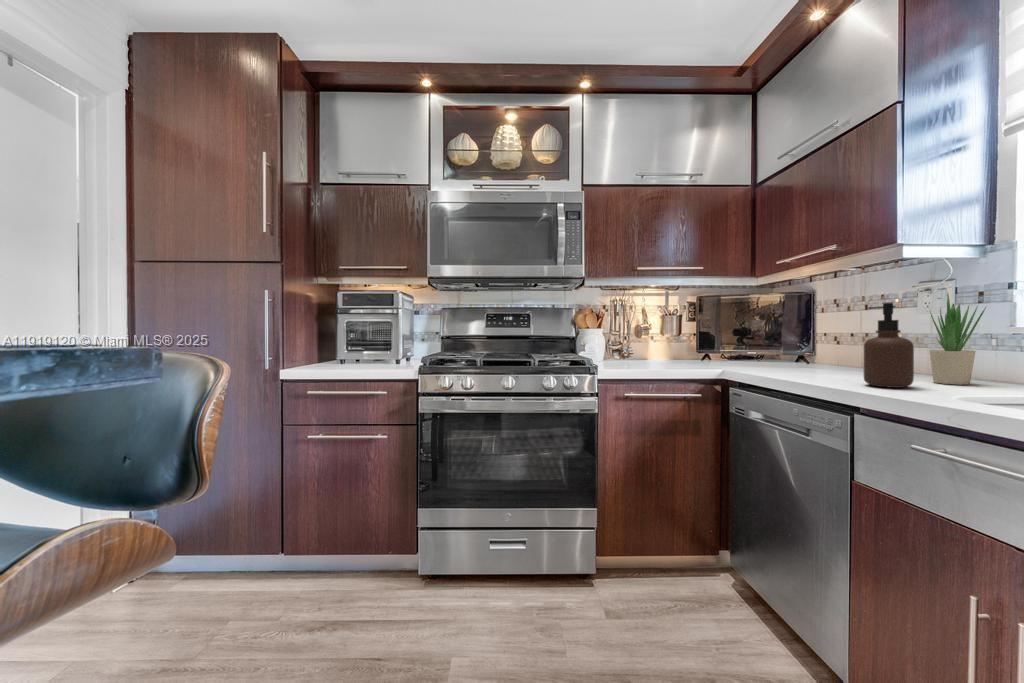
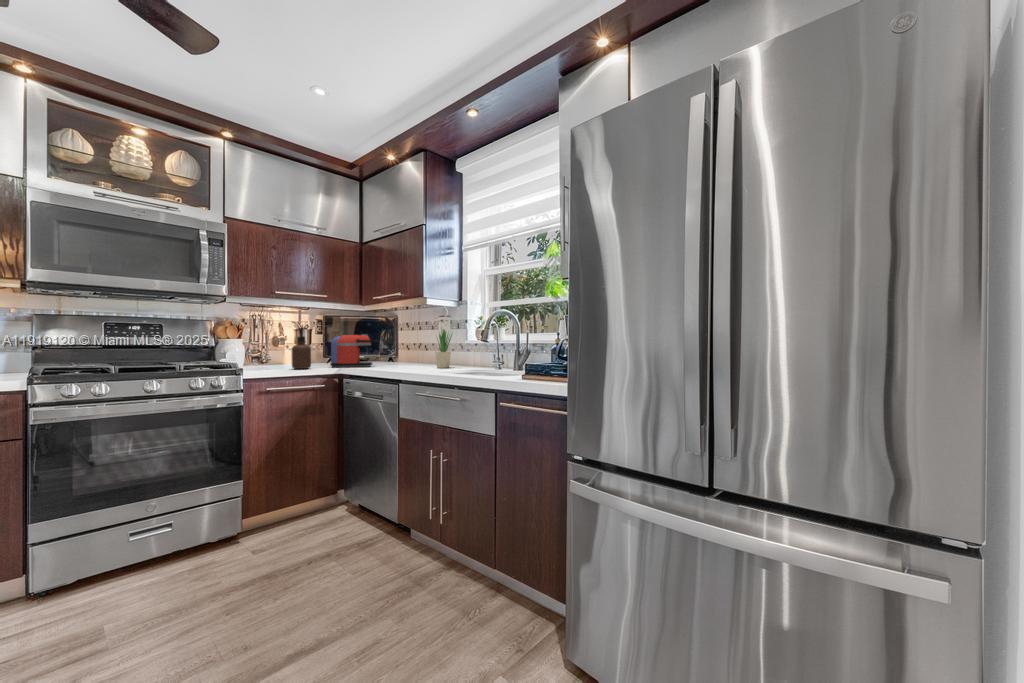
soap dispenser: present [864,303,914,388] -> present [292,328,311,369]
coffee maker: none [708,320,787,369] -> present [330,335,378,367]

